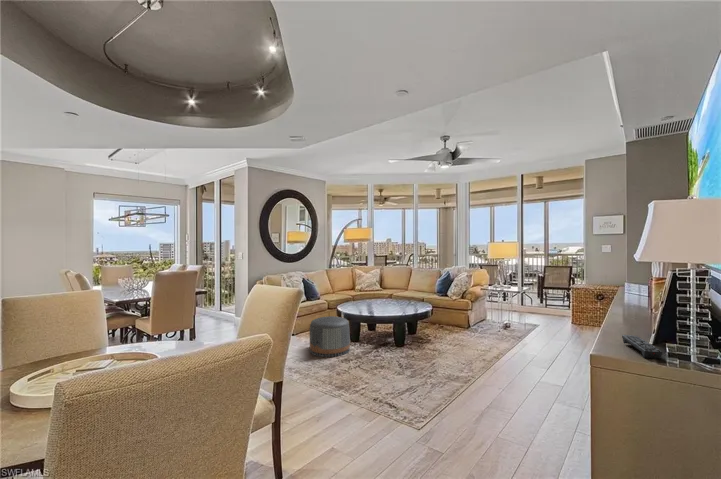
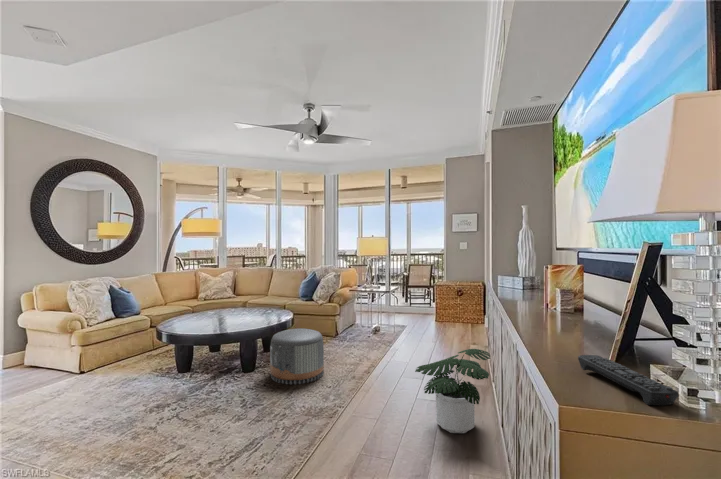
pouf: present [310,316,350,357] -> present [270,329,324,384]
potted plant: none [533,341,603,406] -> present [415,349,490,433]

